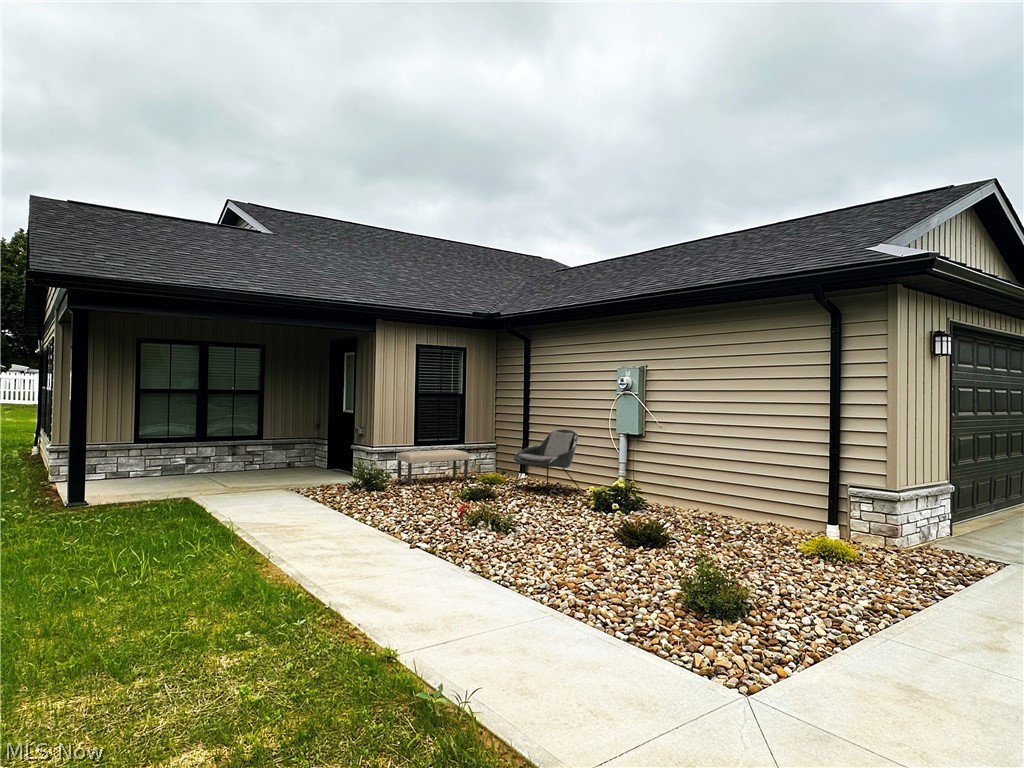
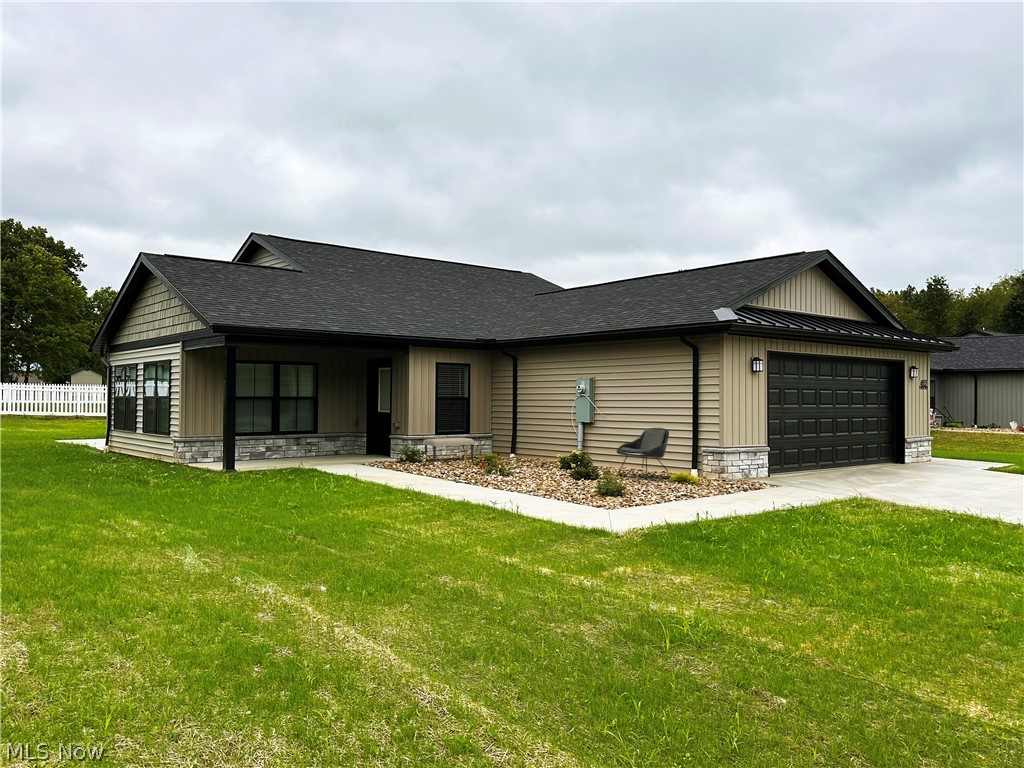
lounge chair: present [514,429,579,495] -> present [617,428,671,480]

